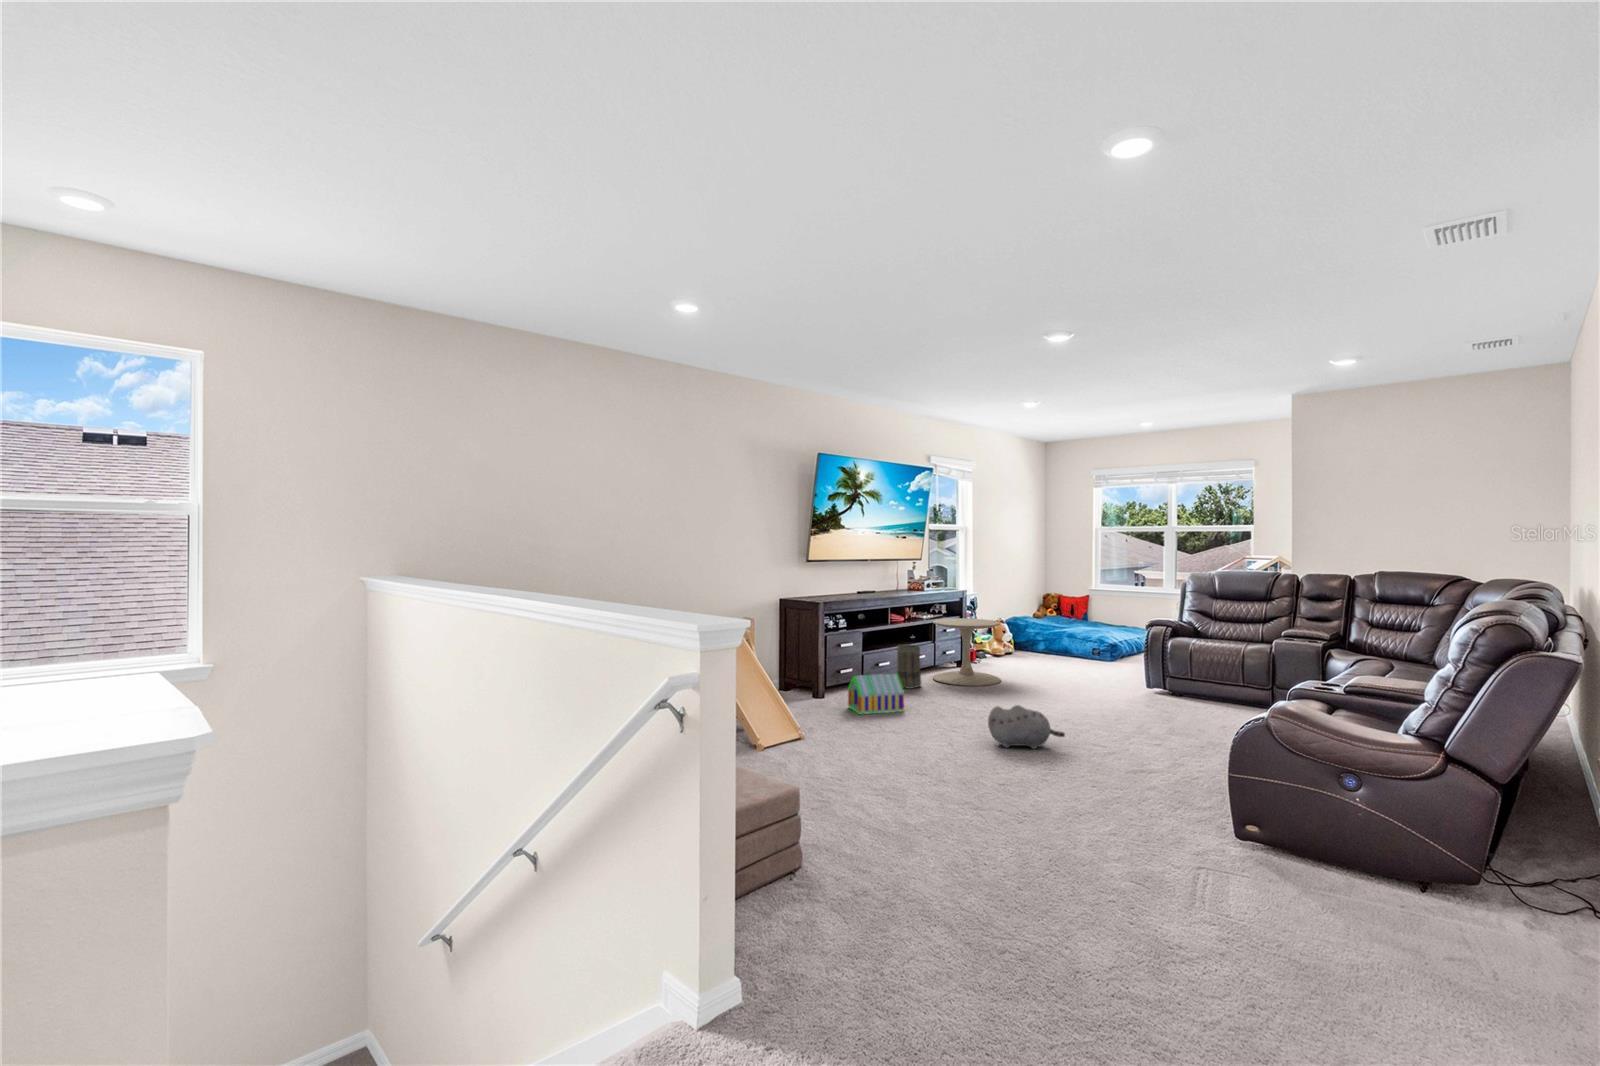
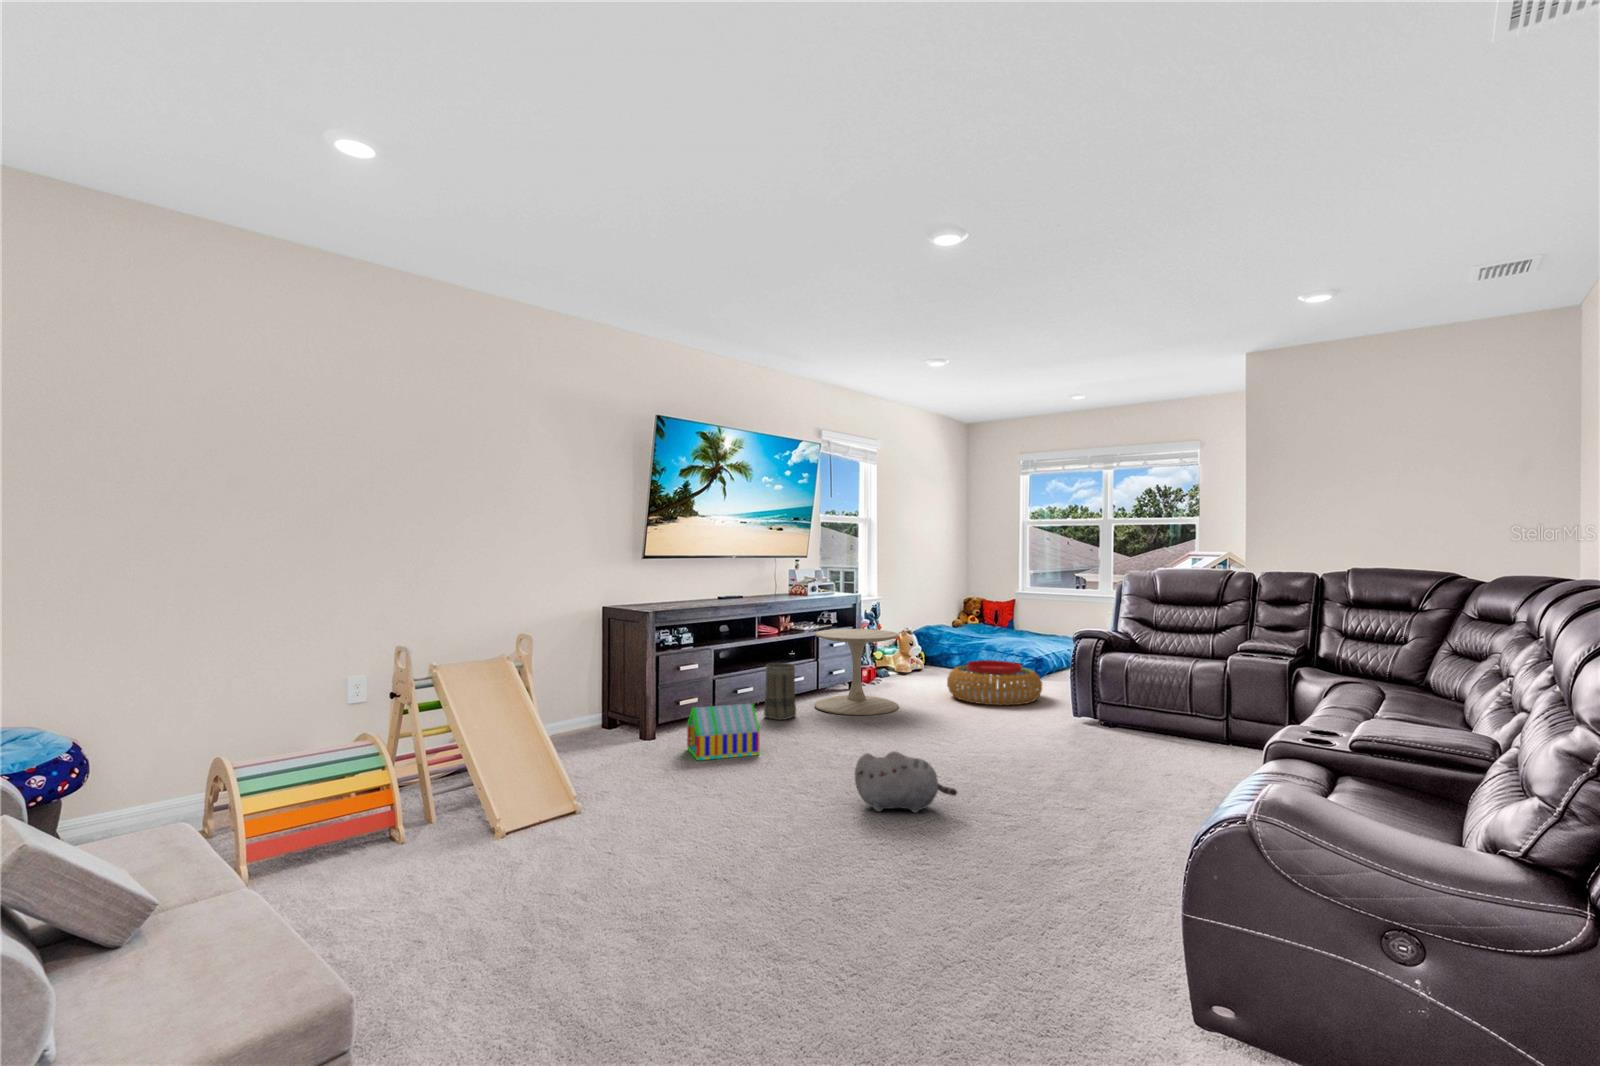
pouf: none [1038,644,1118,680] -> present [947,660,1042,705]

